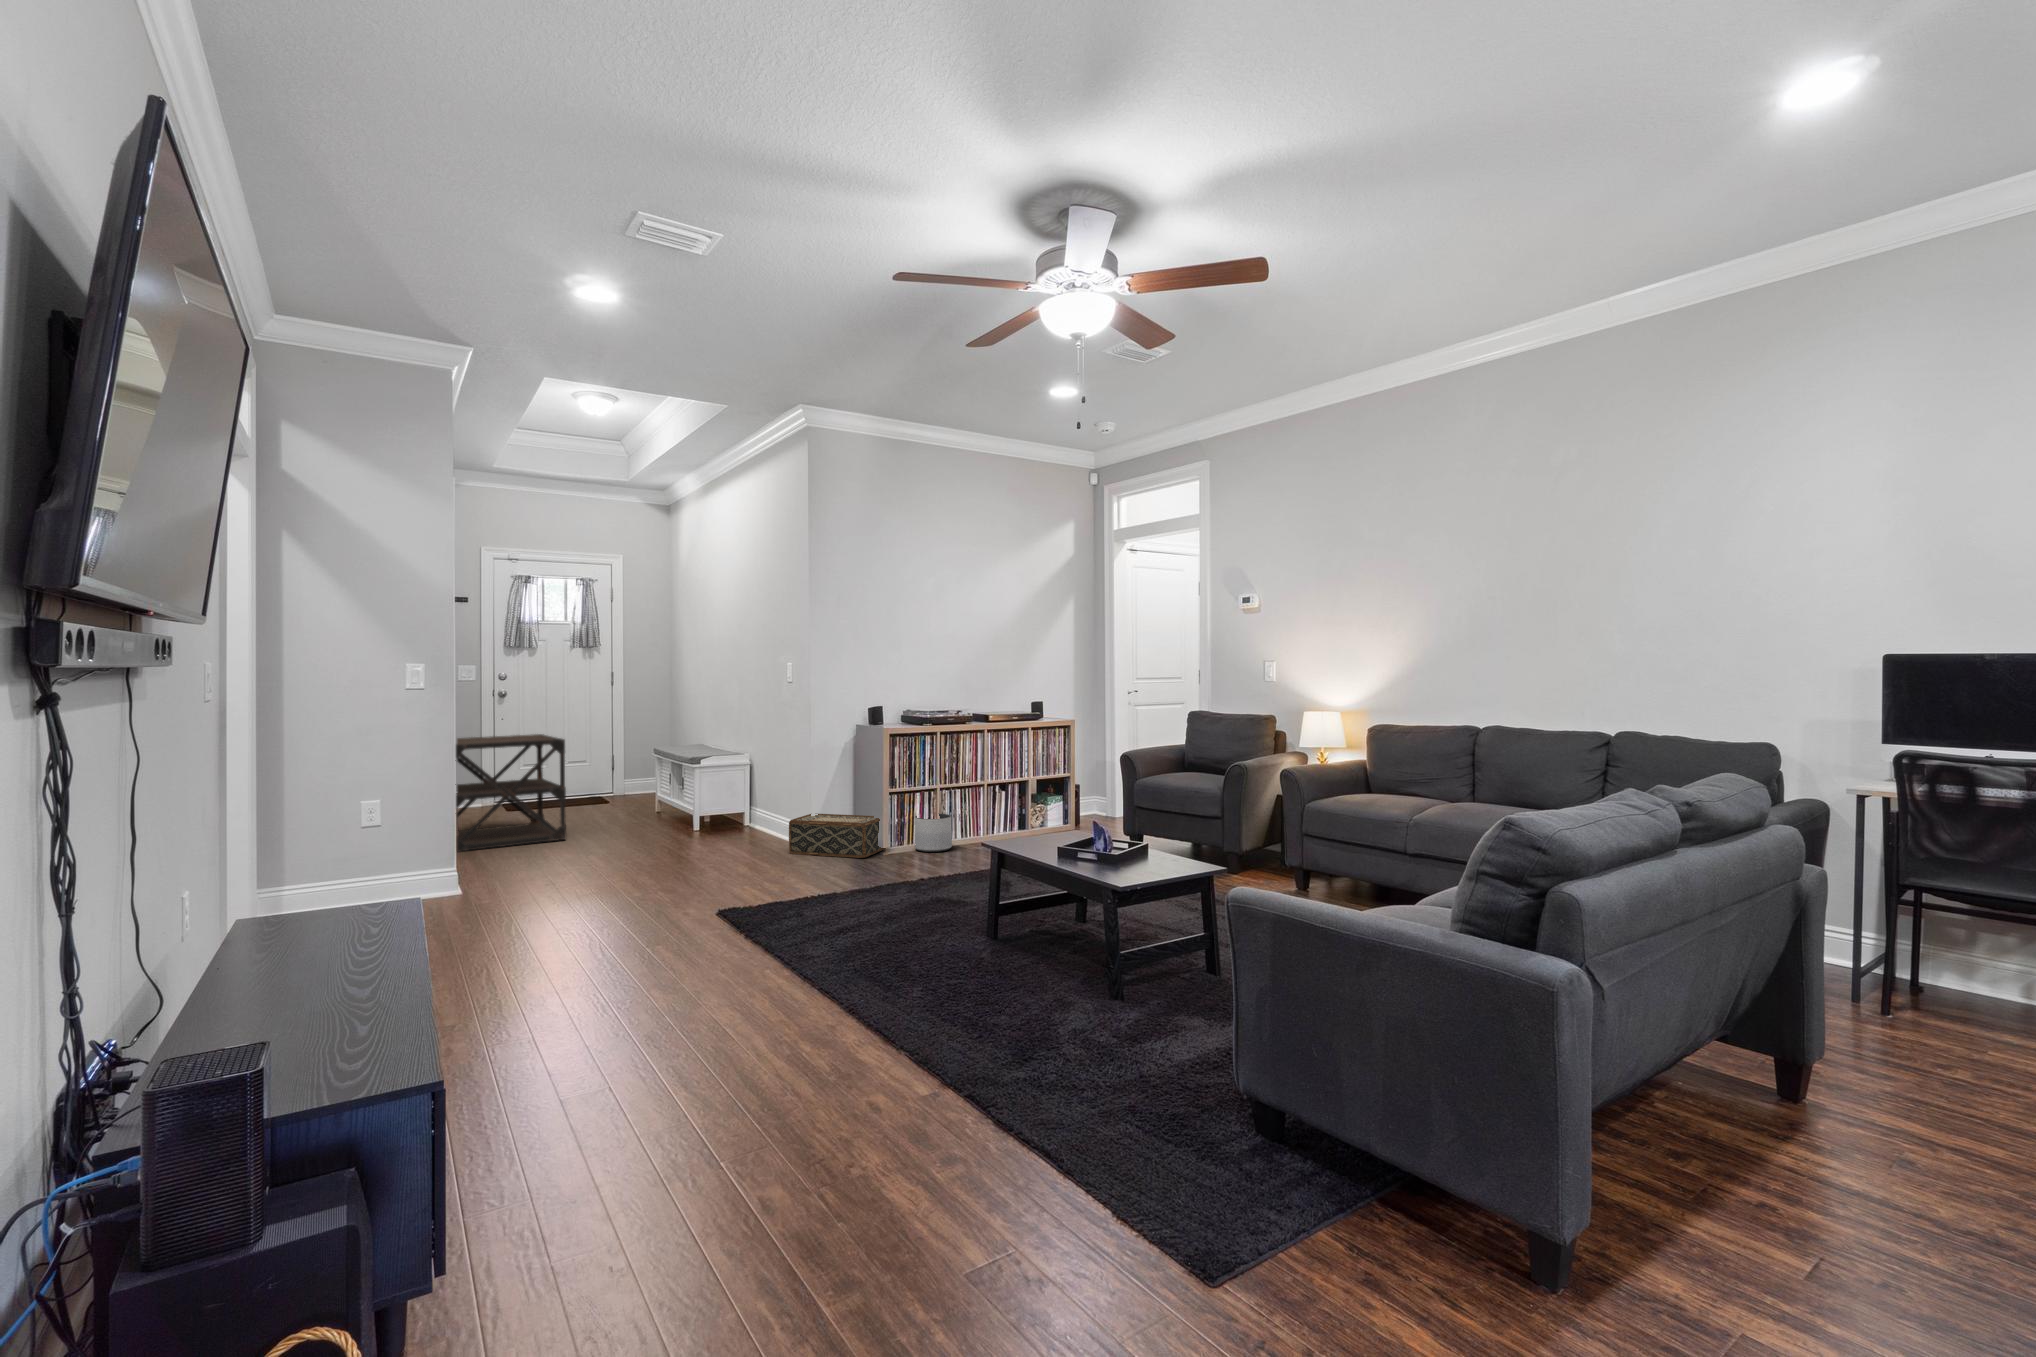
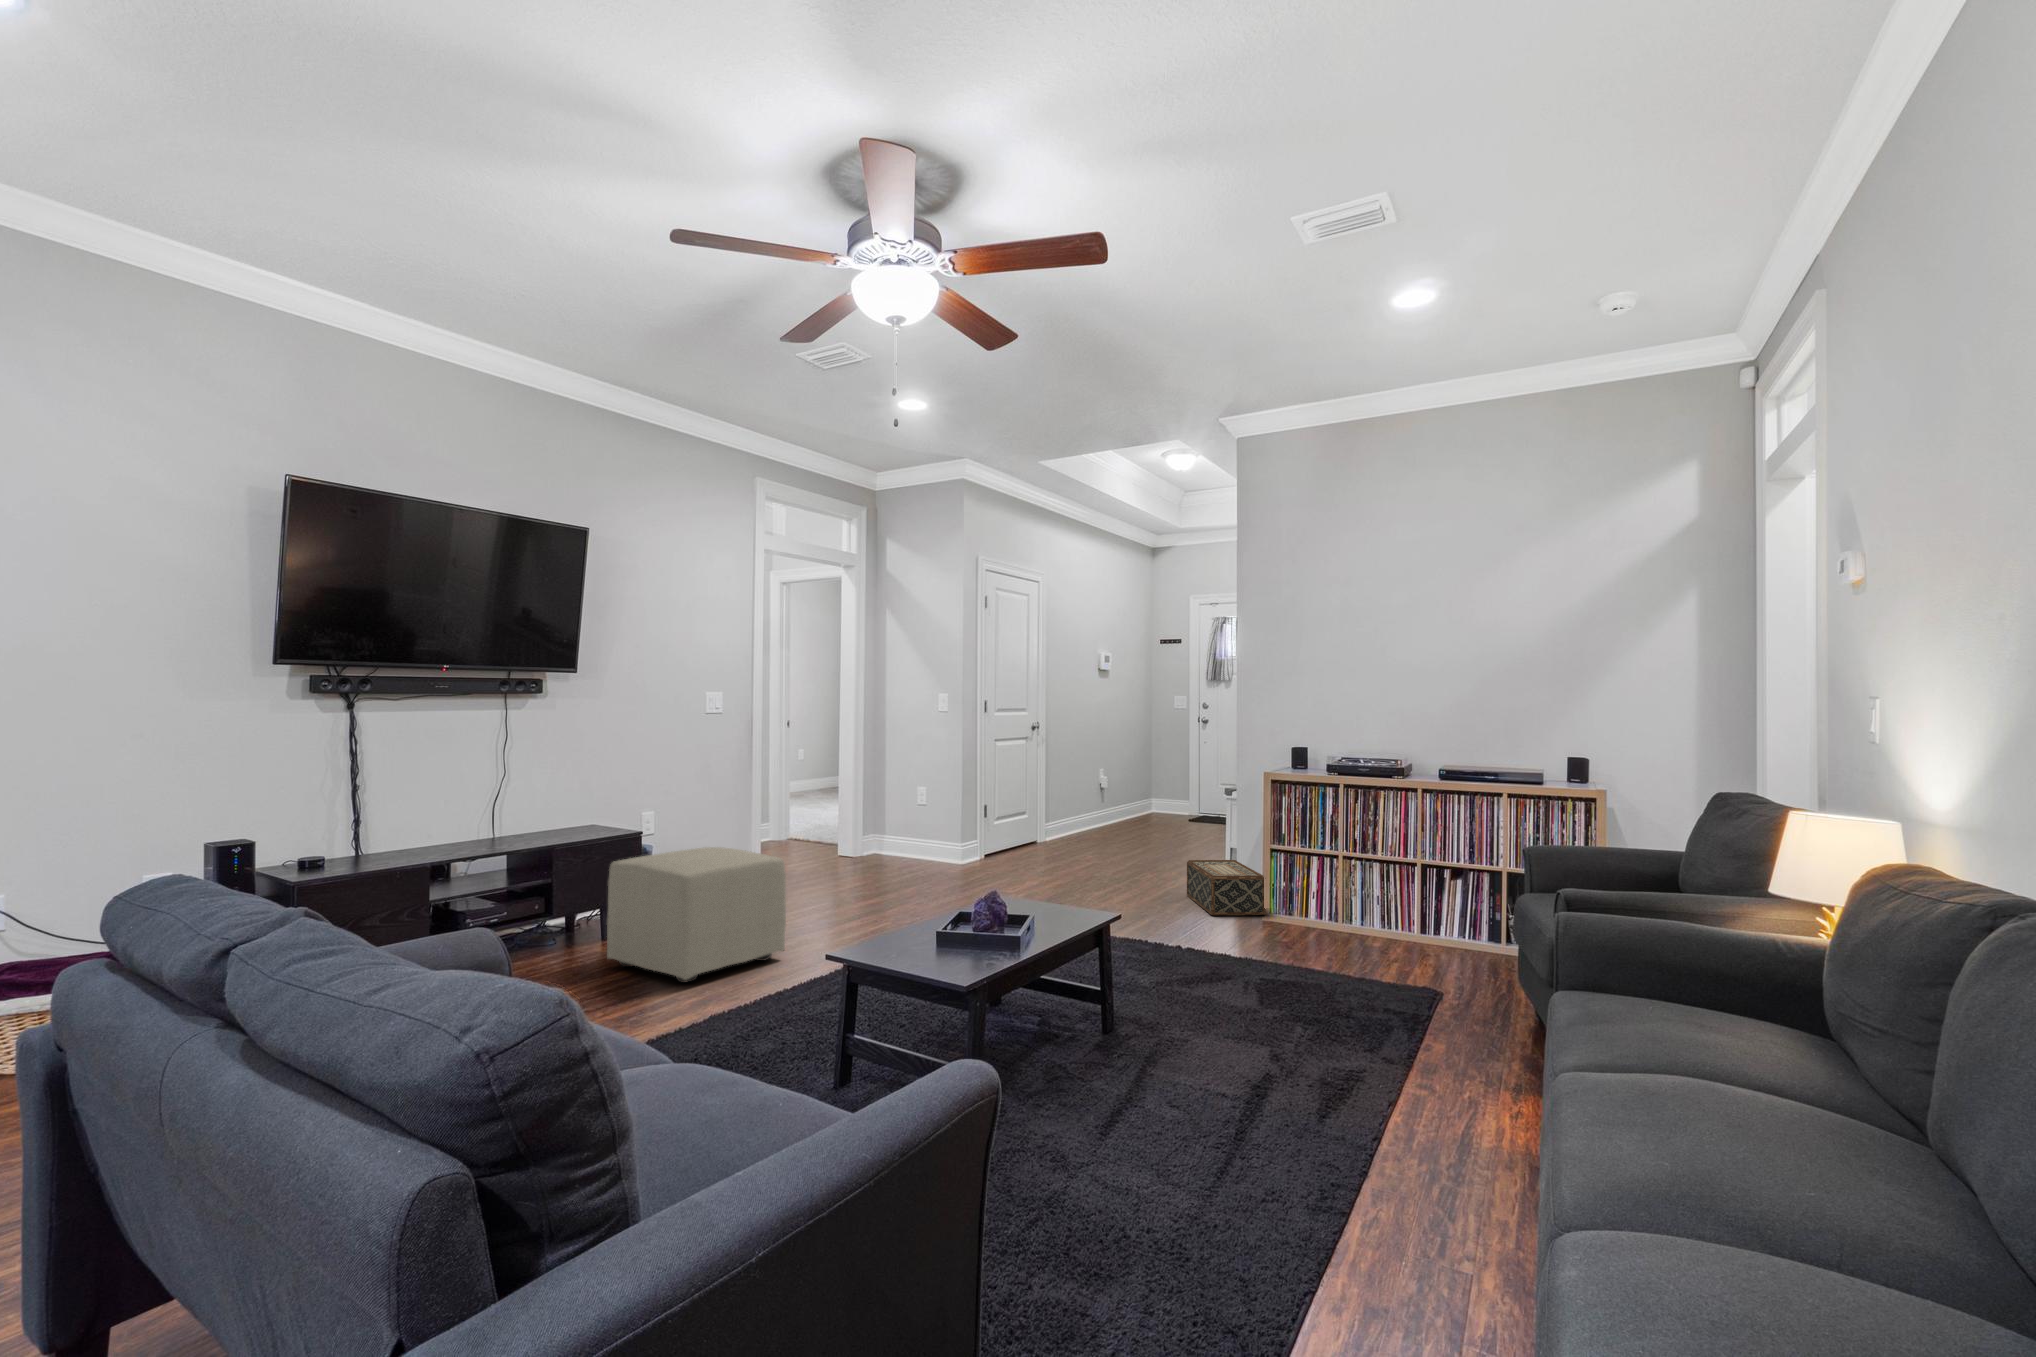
side table: present [455,734,566,852] -> none [1045,753,1156,848]
planter: present [915,813,952,852] -> none [1282,883,1330,933]
ottoman: none [636,864,846,1056] -> present [607,847,786,983]

